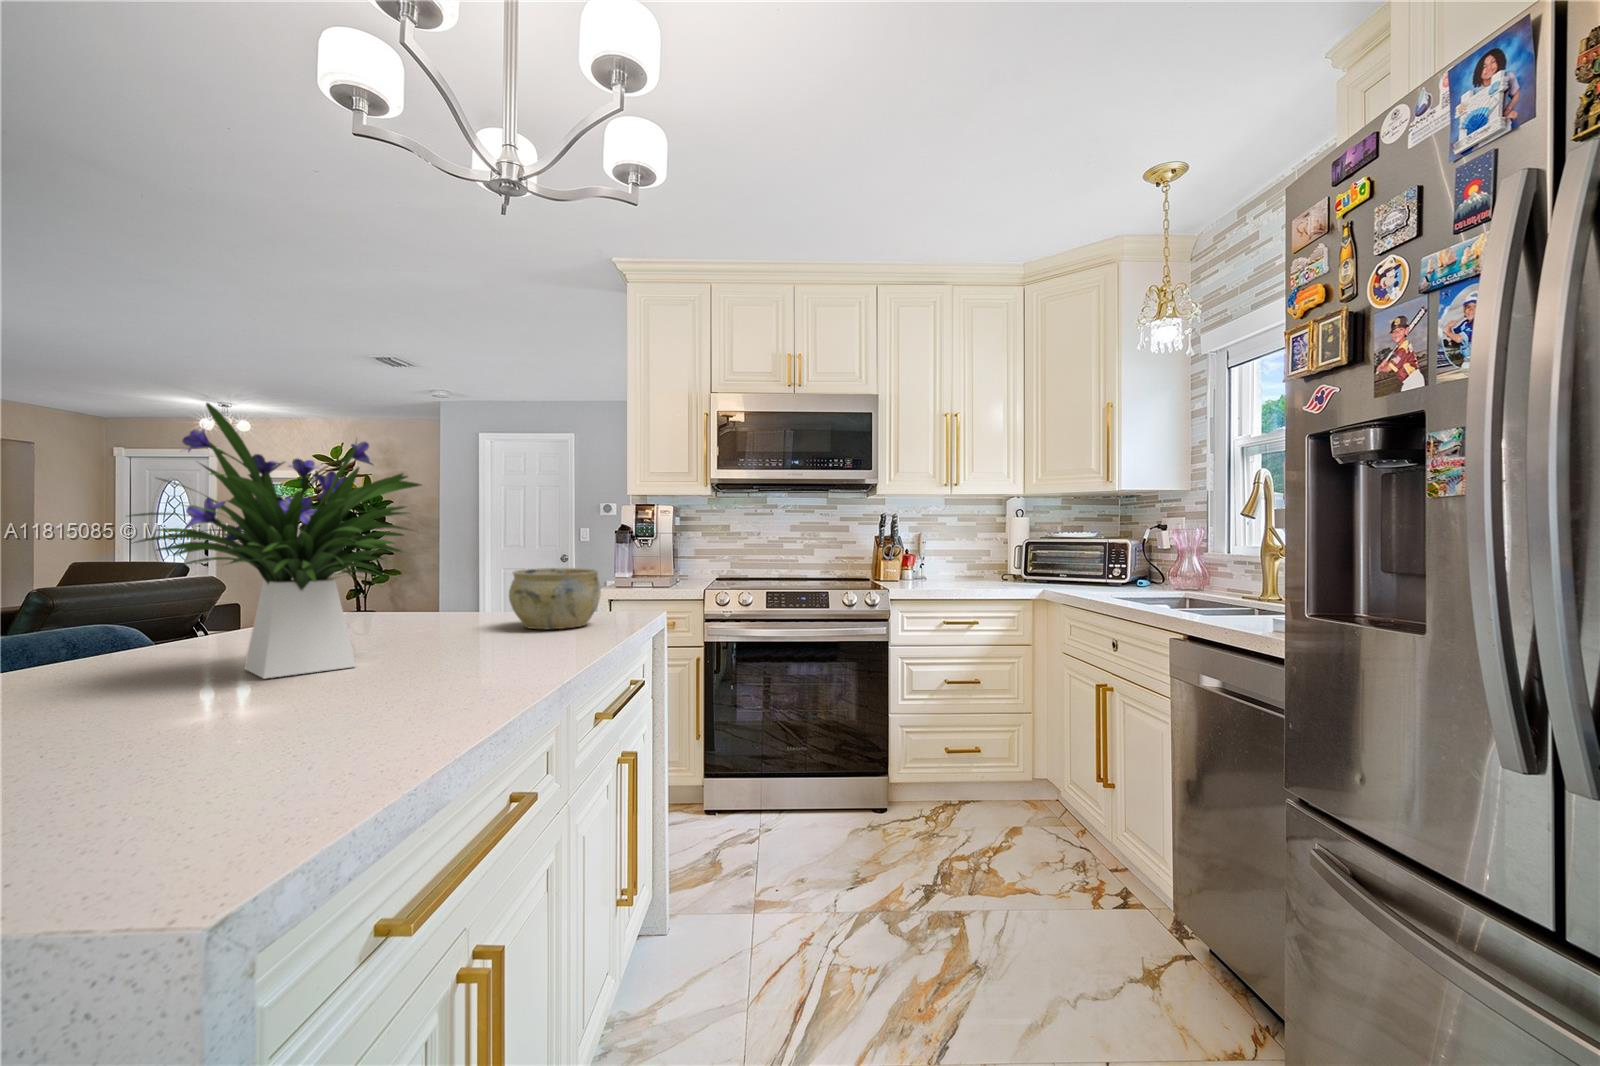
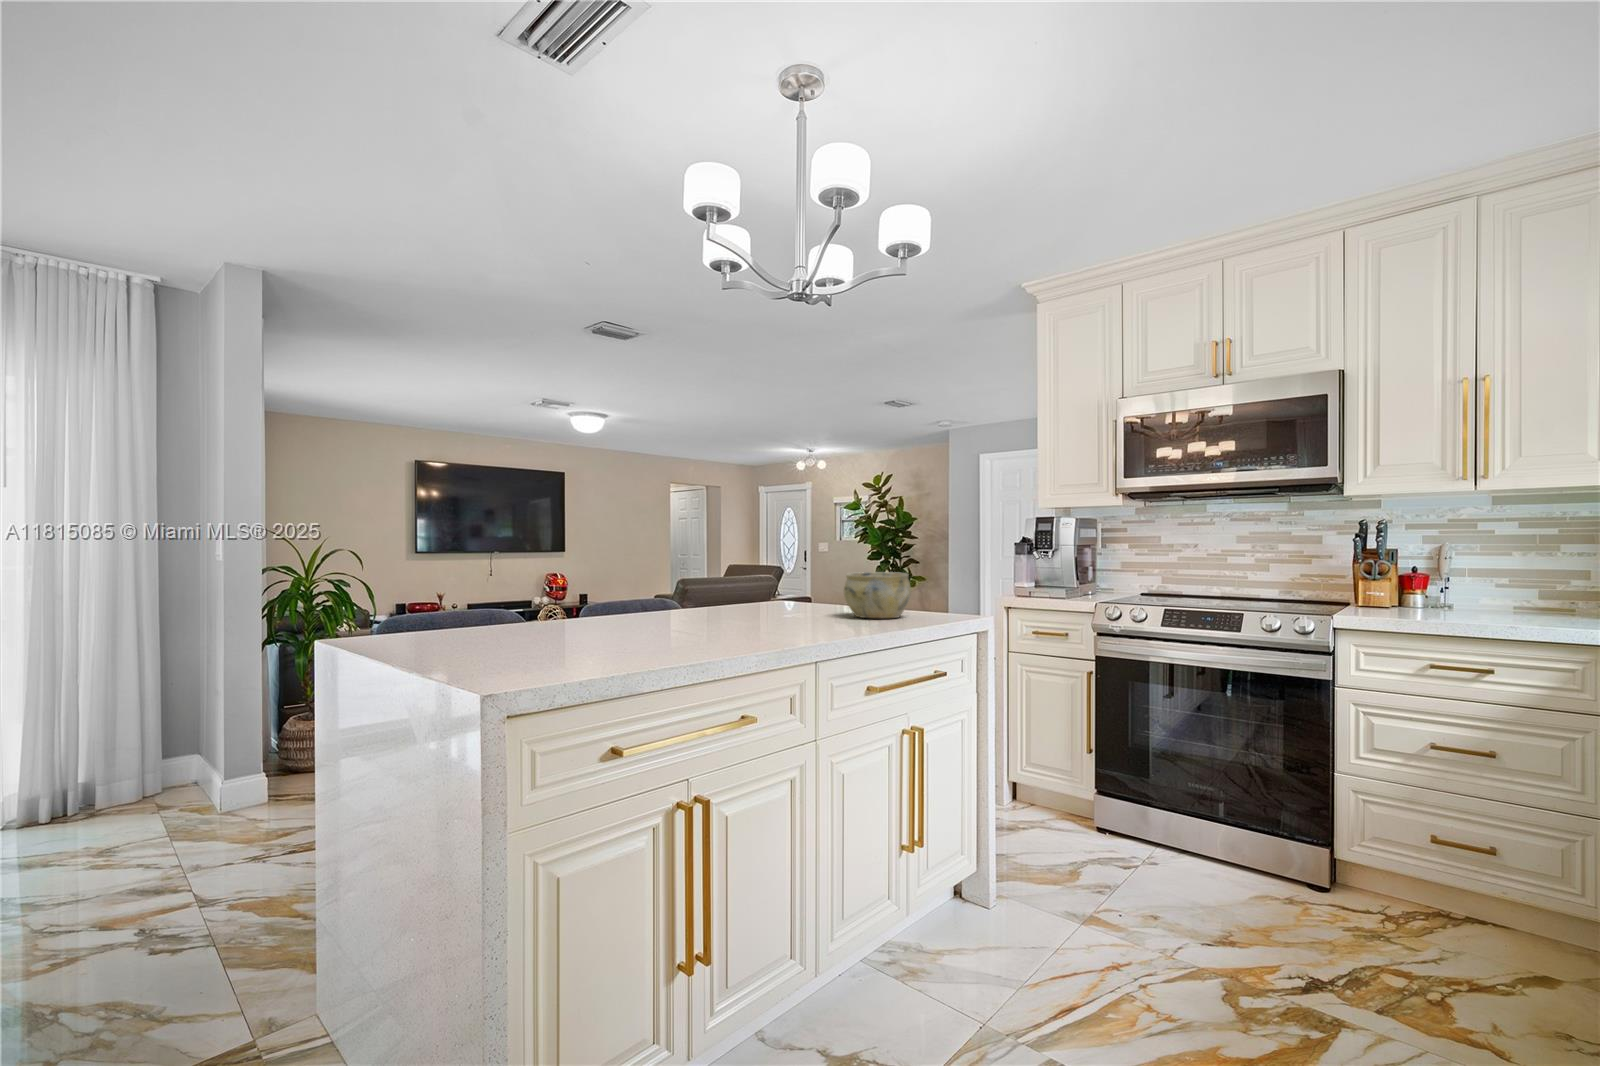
flower arrangement: present [129,403,421,679] -> none [632,476,770,626]

